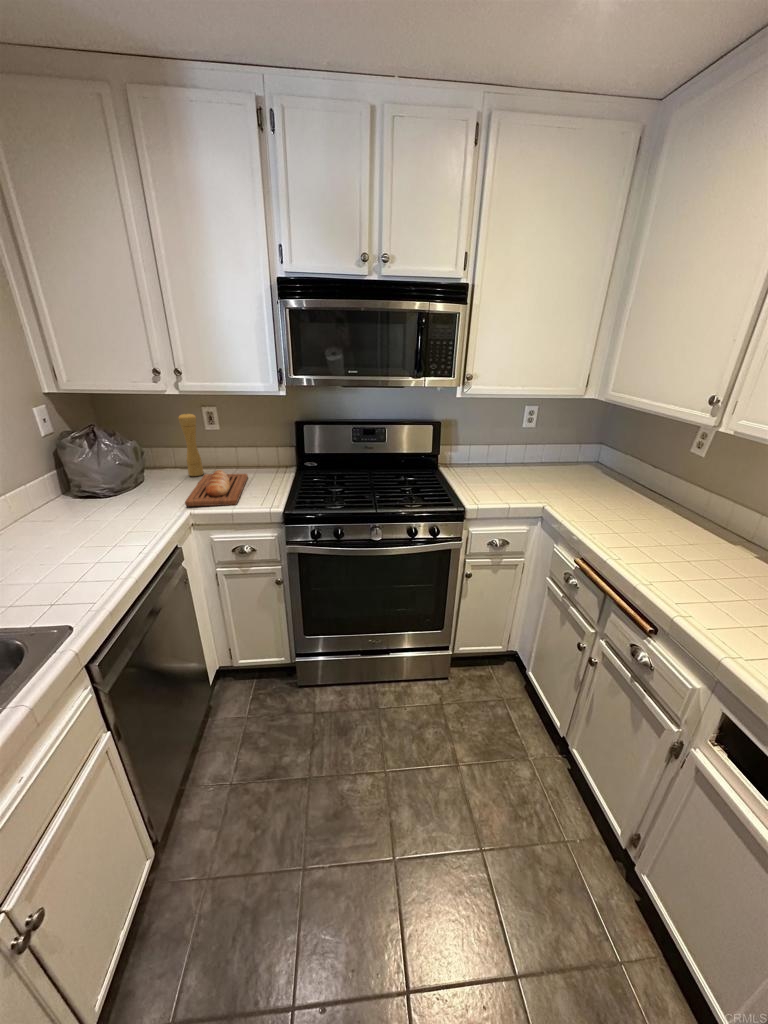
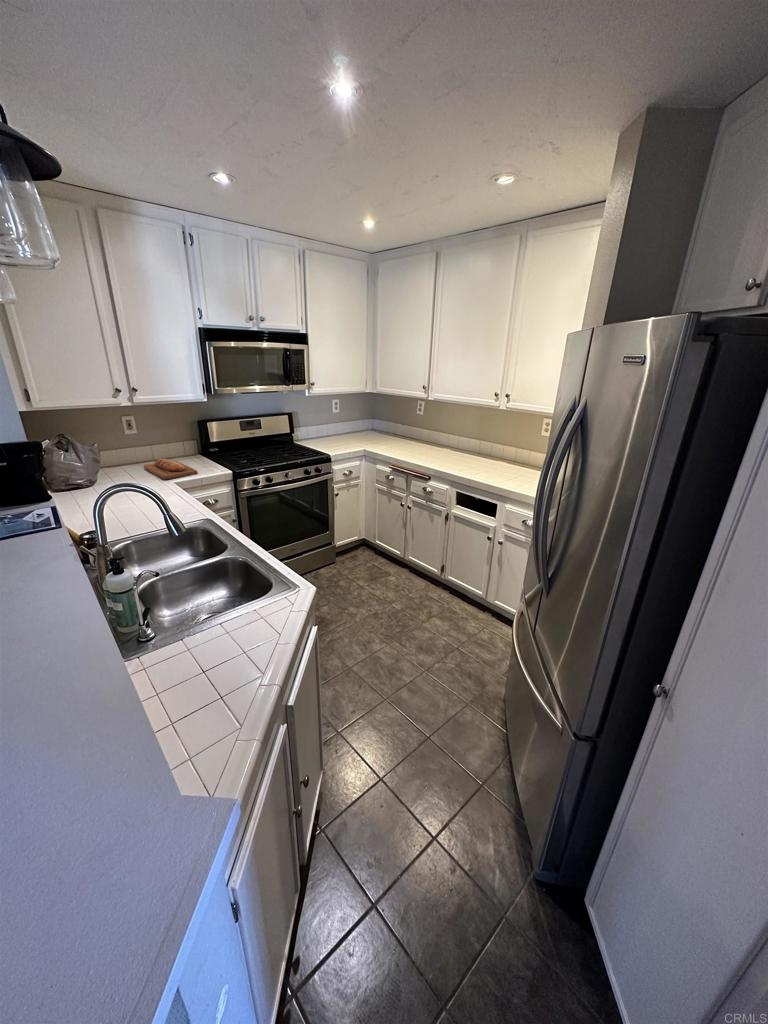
pepper mill: present [178,413,204,476] -> none [114,421,136,469]

